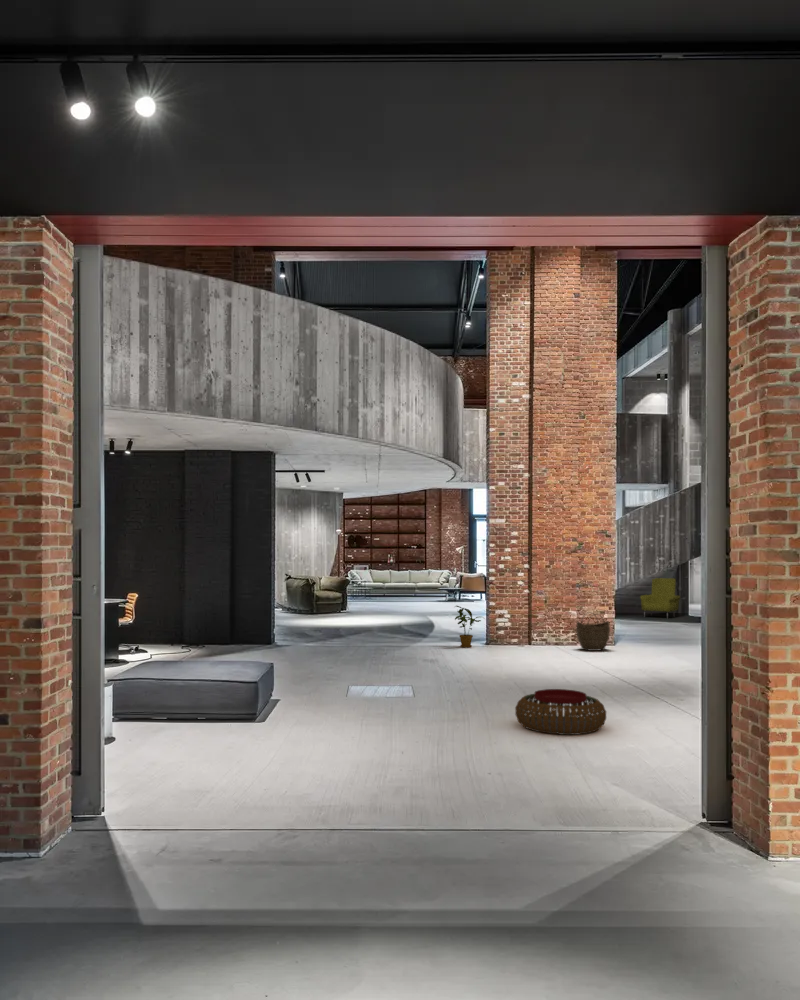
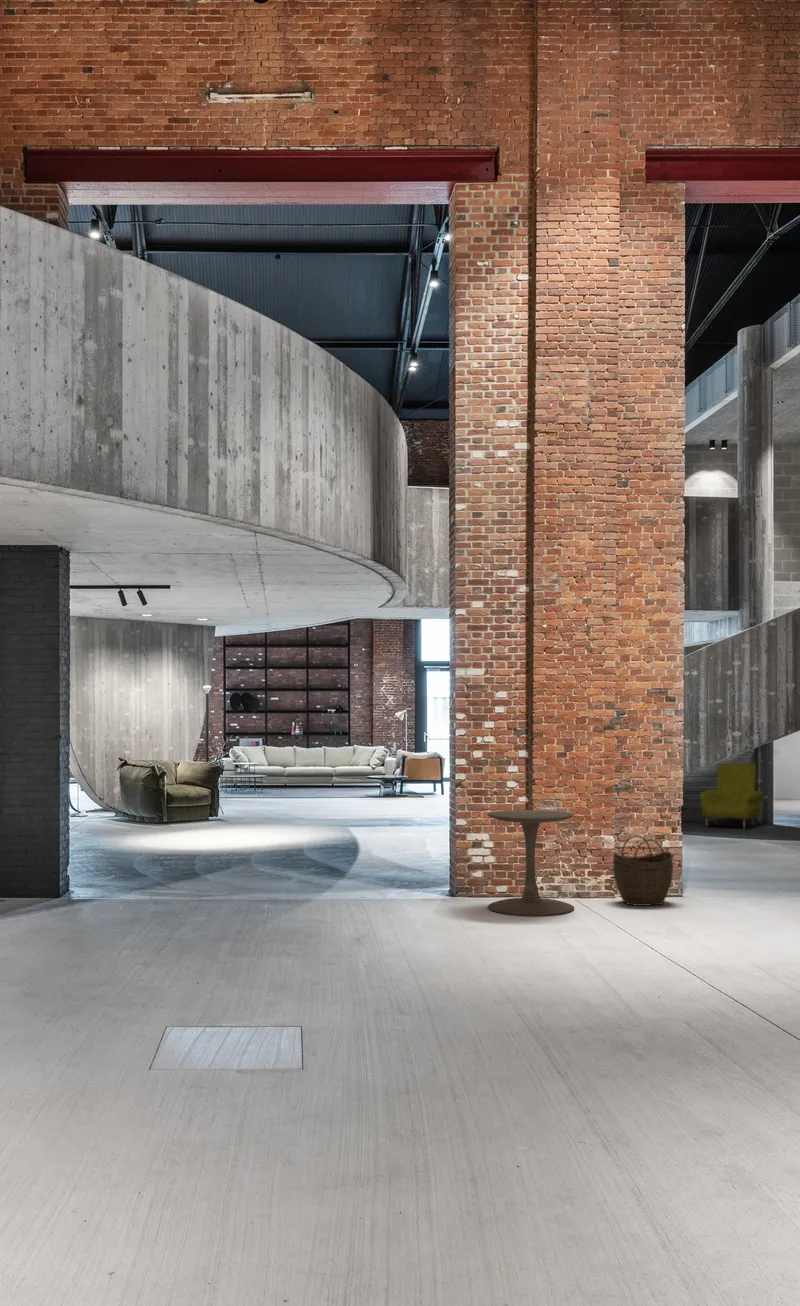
pedestal table: none [506,597,554,654] -> present [488,810,574,916]
house plant: present [455,606,481,647] -> none [393,826,451,902]
pouf: present [515,689,606,735] -> none [533,1055,742,1181]

